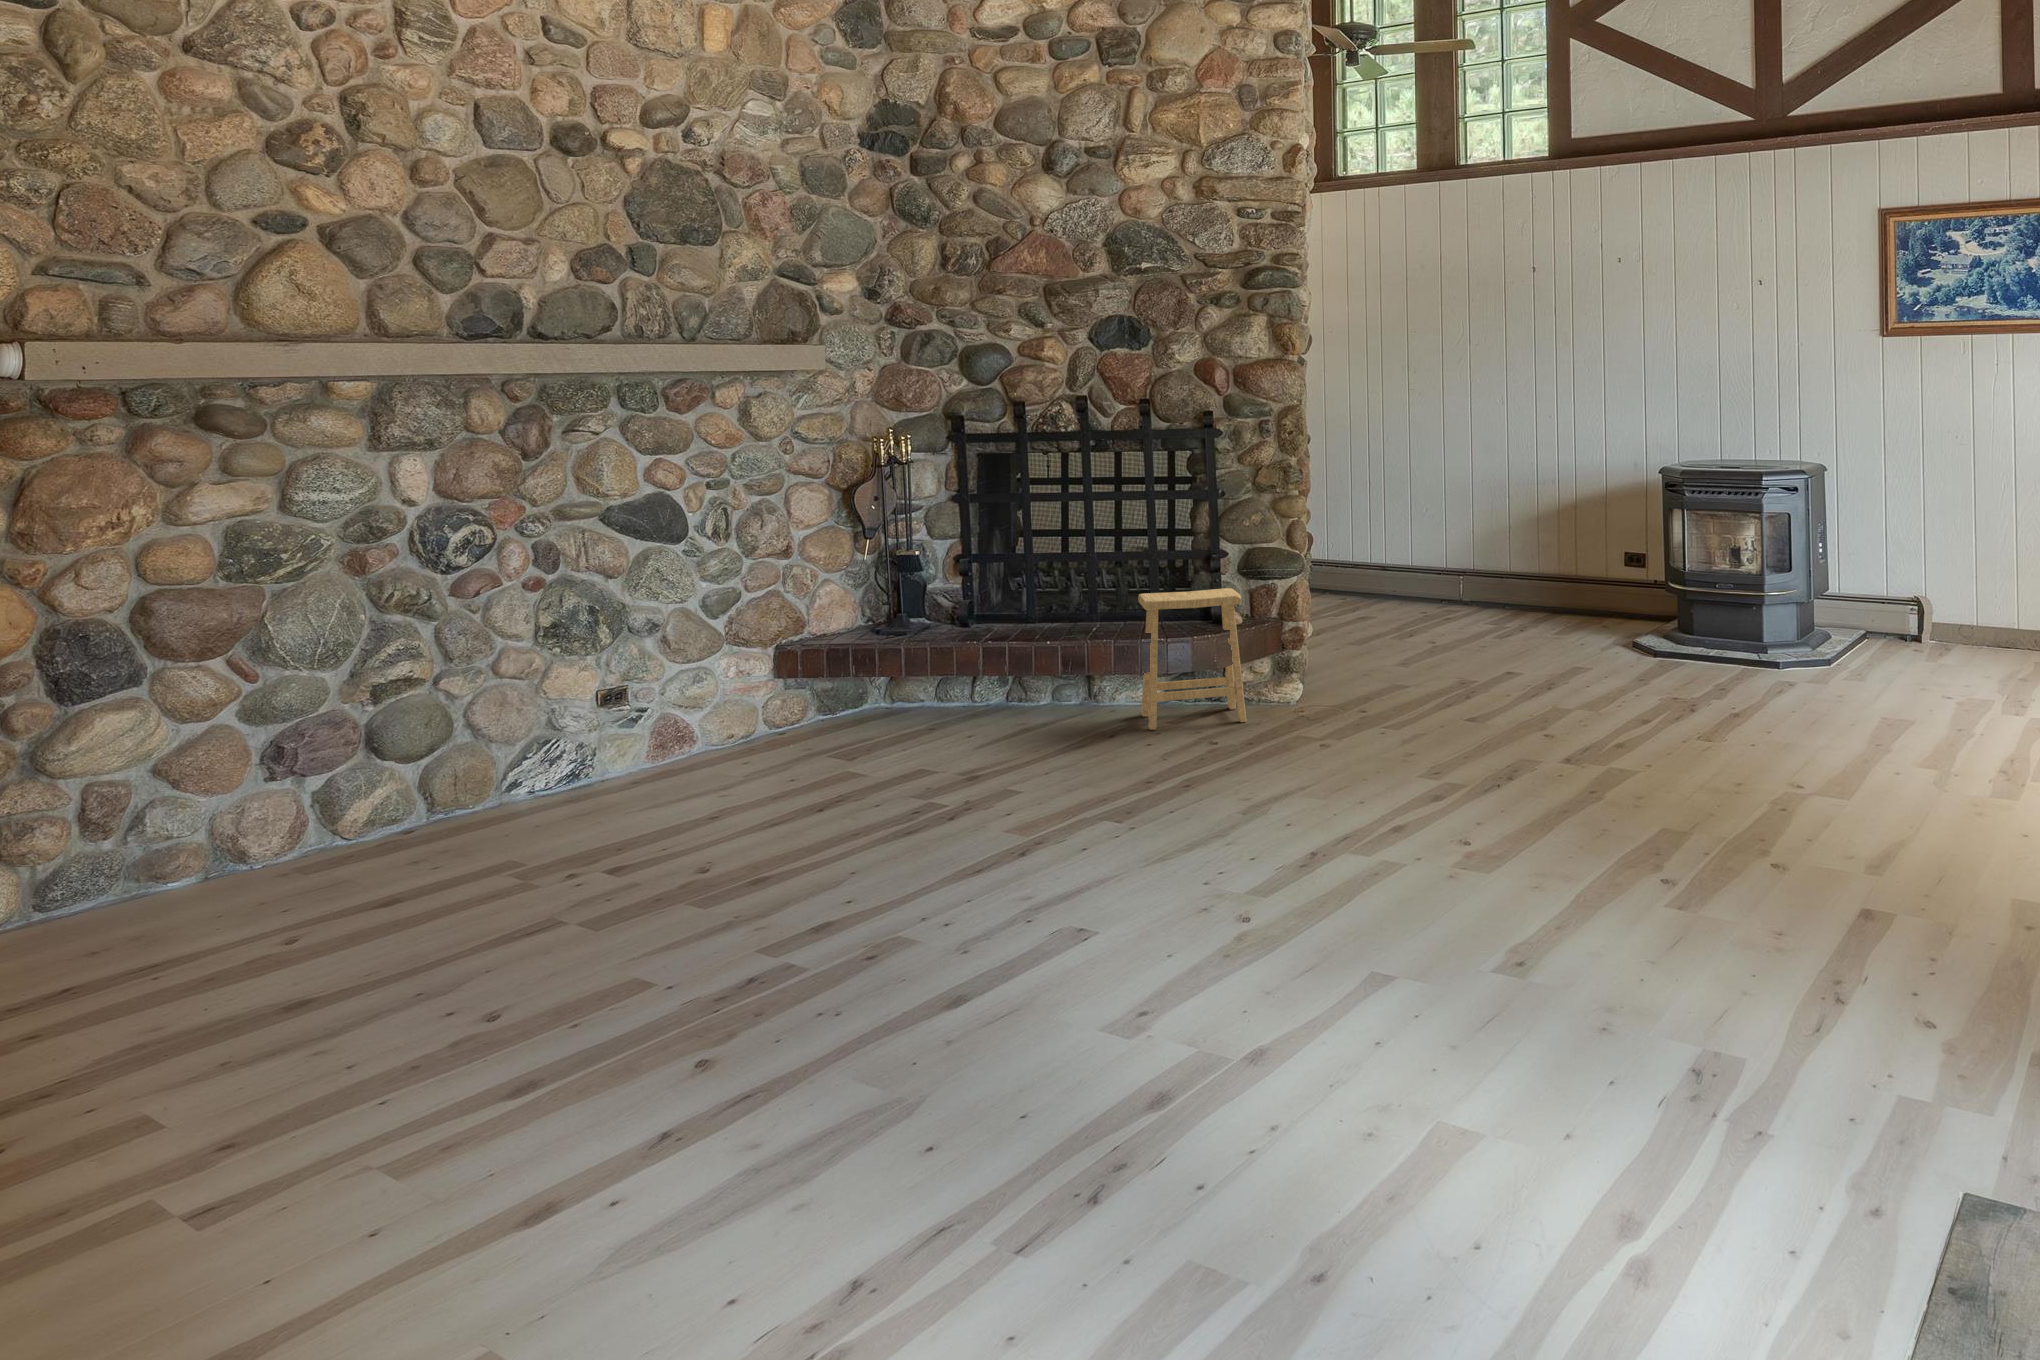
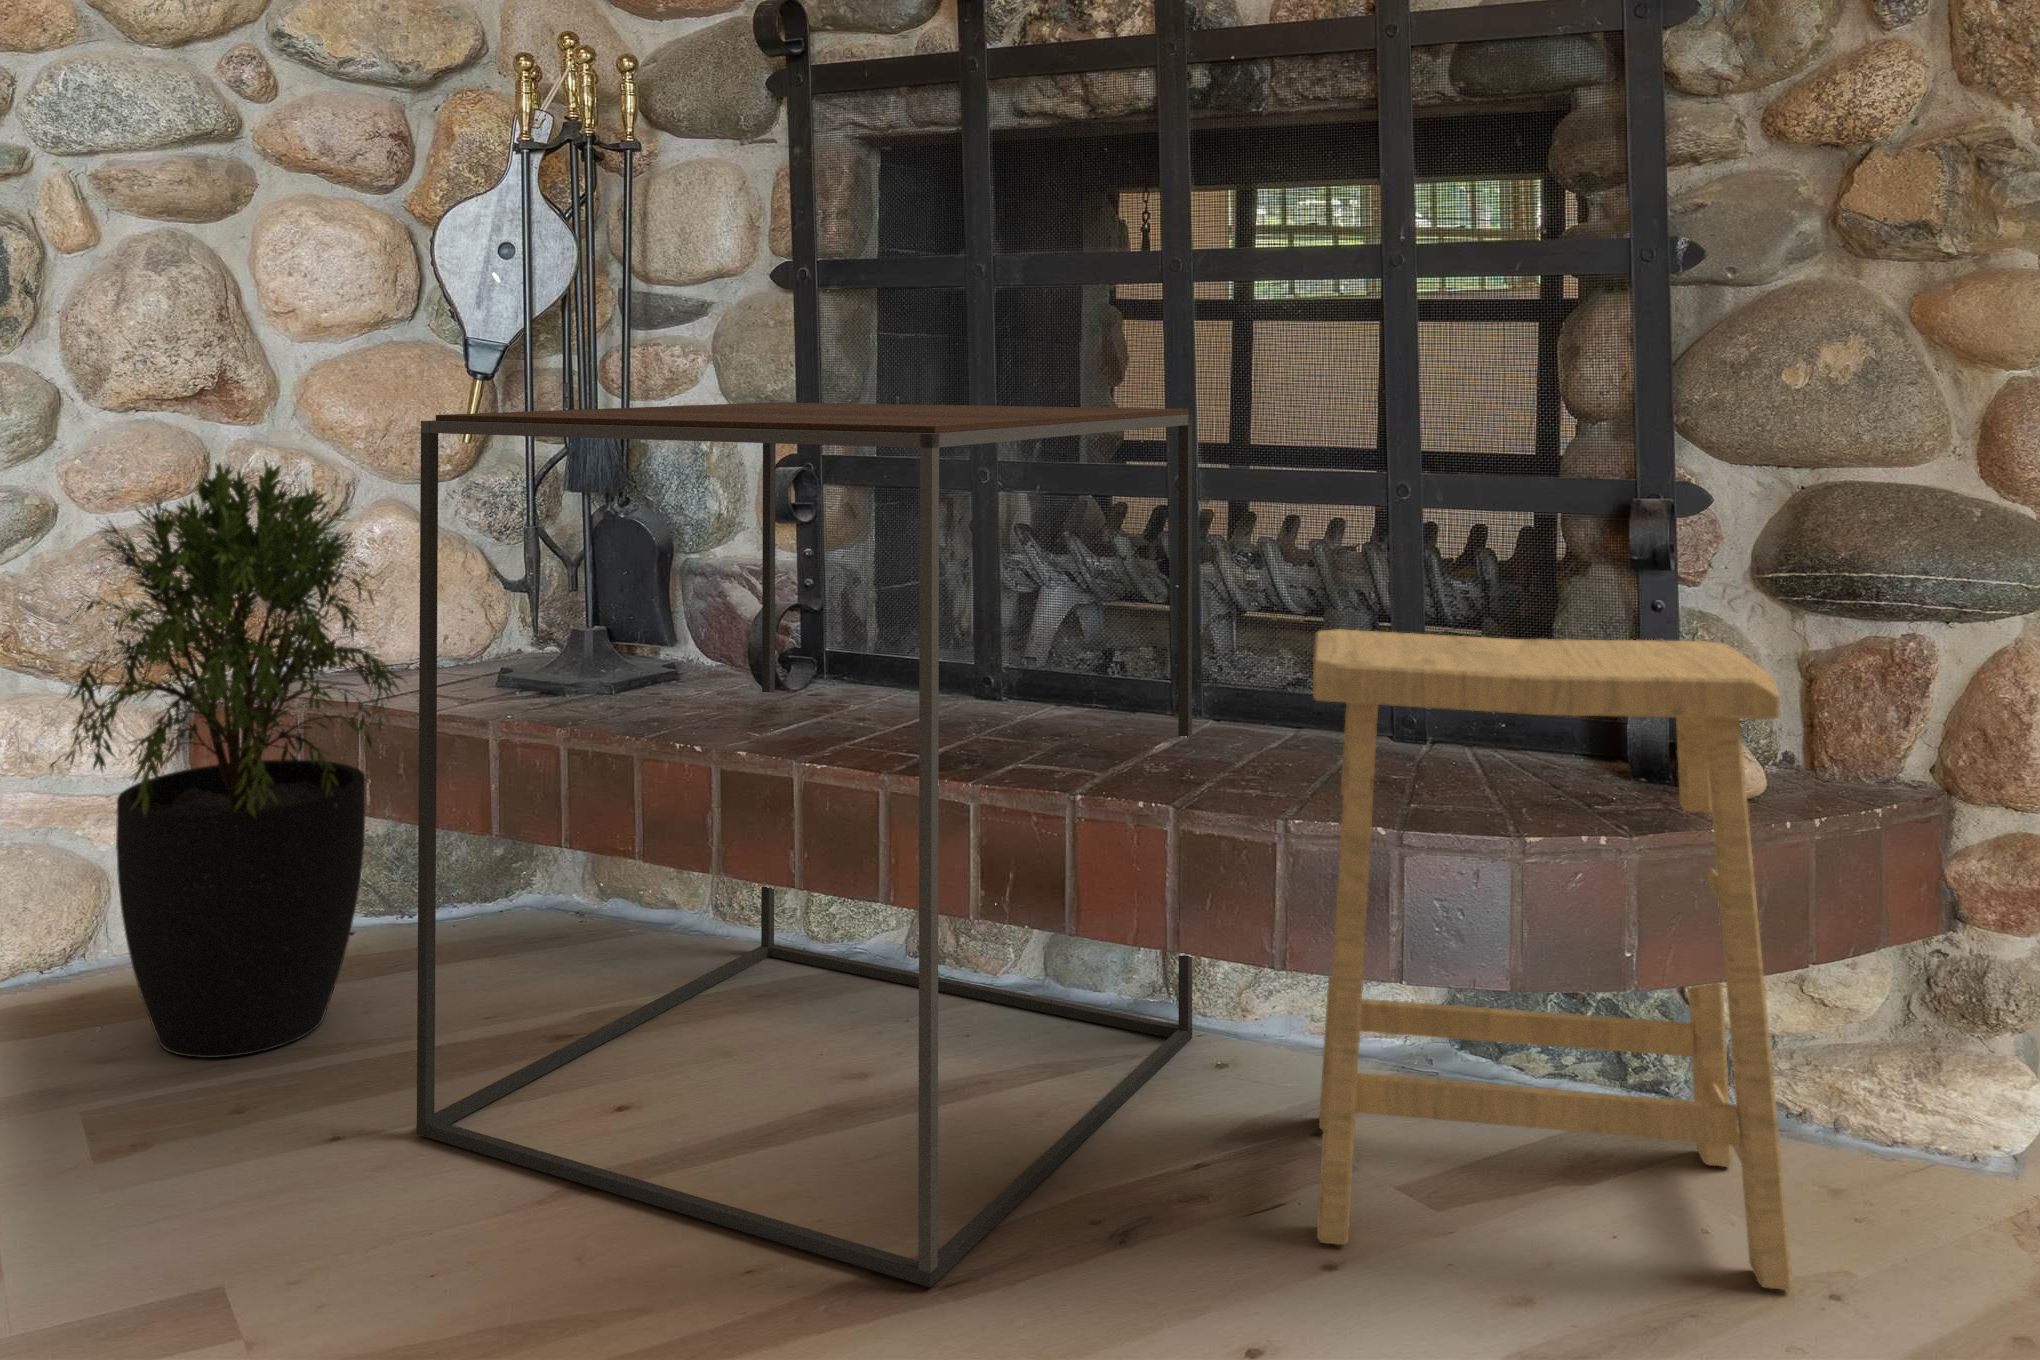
side table: none [913,537,1102,748] -> present [417,402,1192,1287]
potted plant: none [767,573,885,747] -> present [65,460,404,1058]

